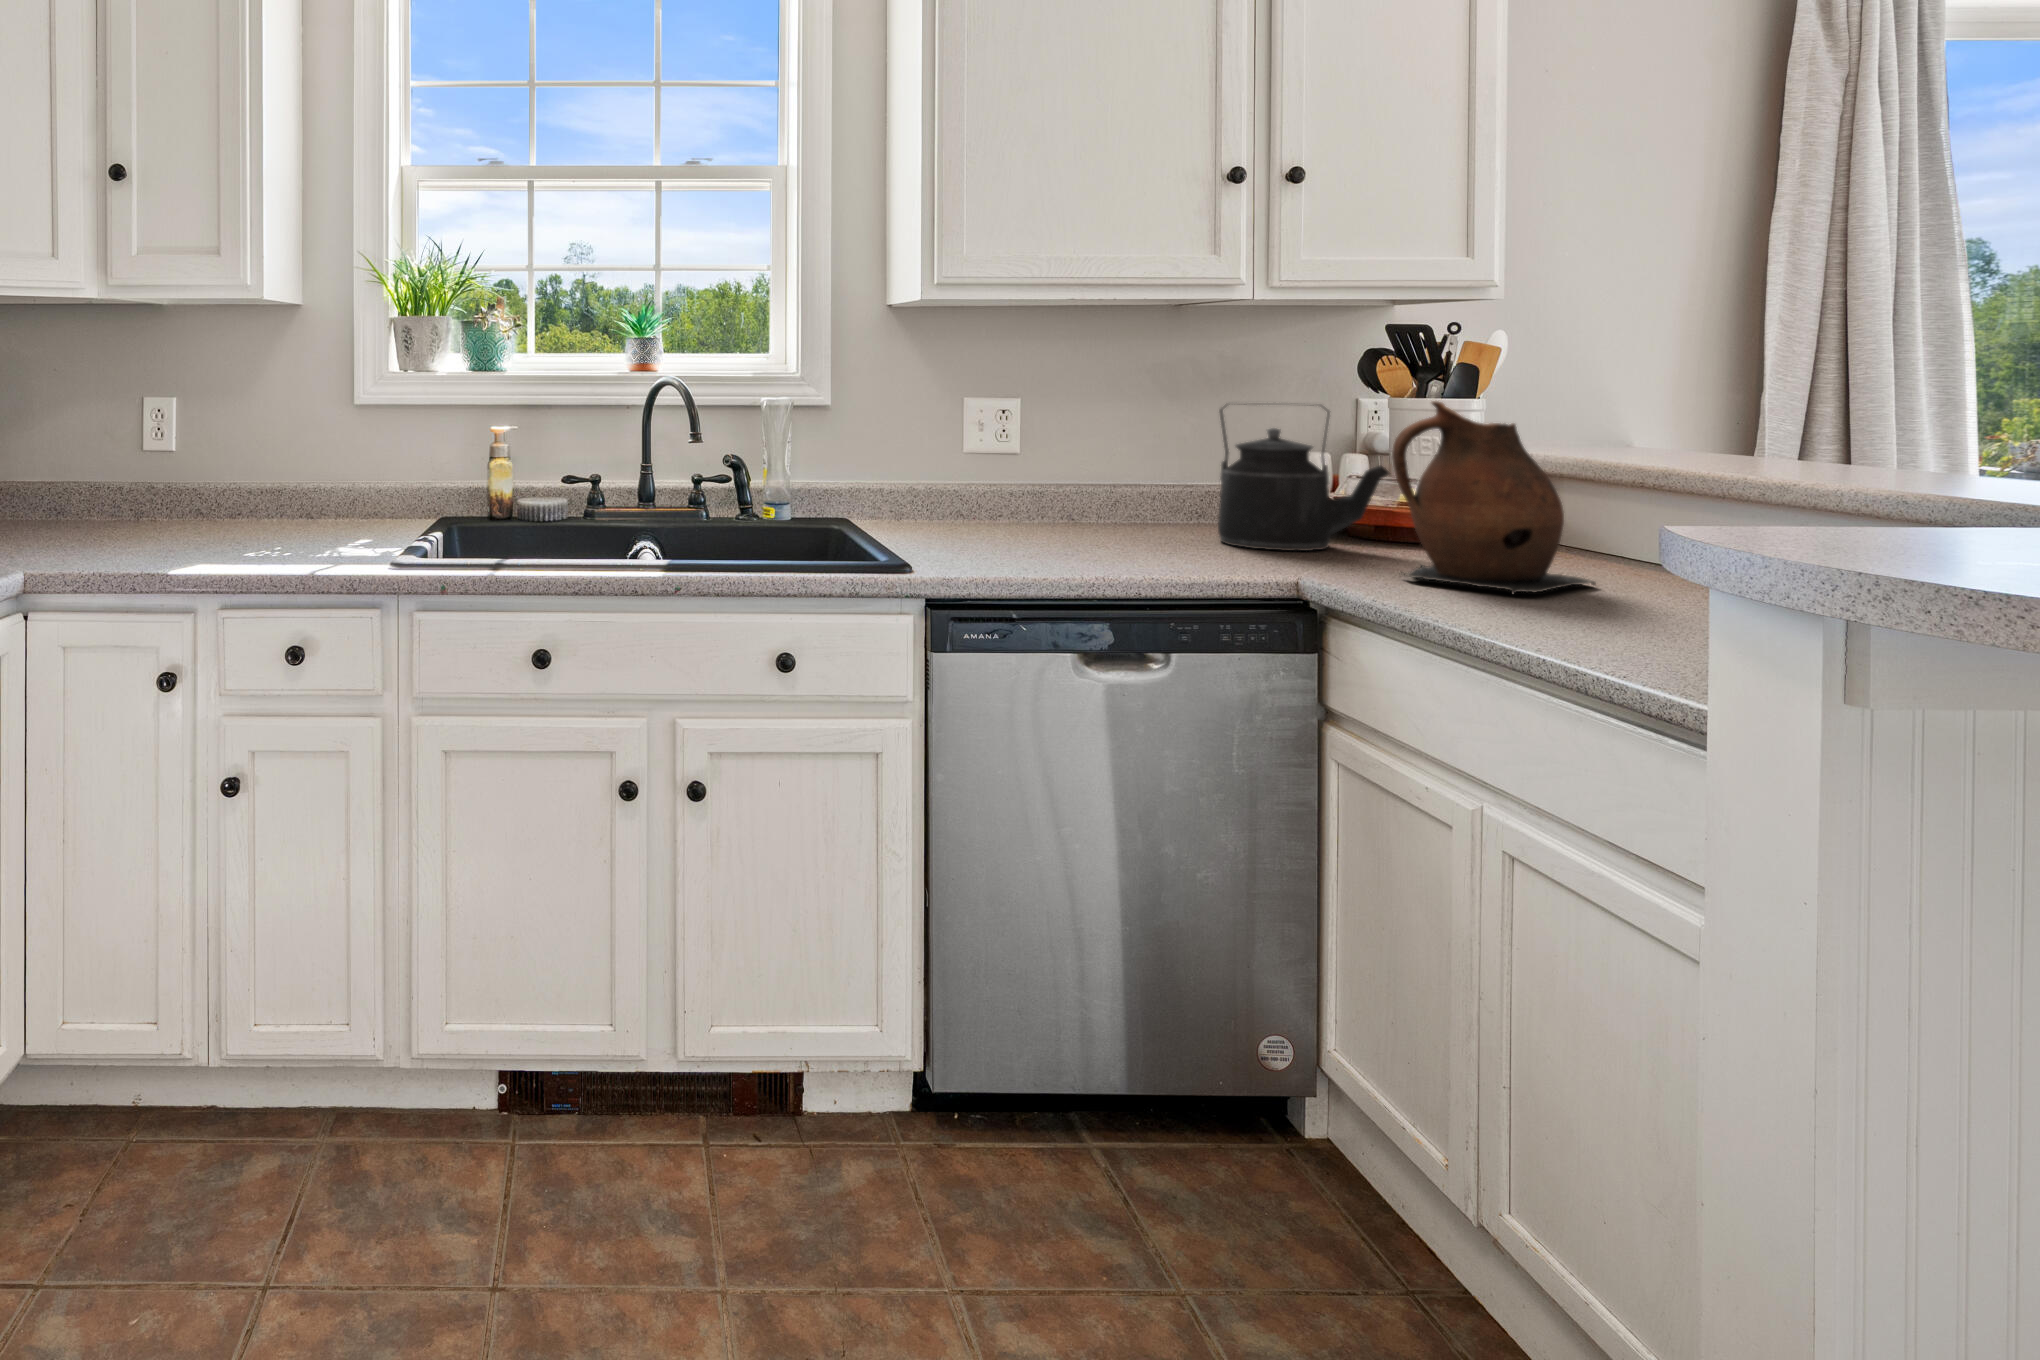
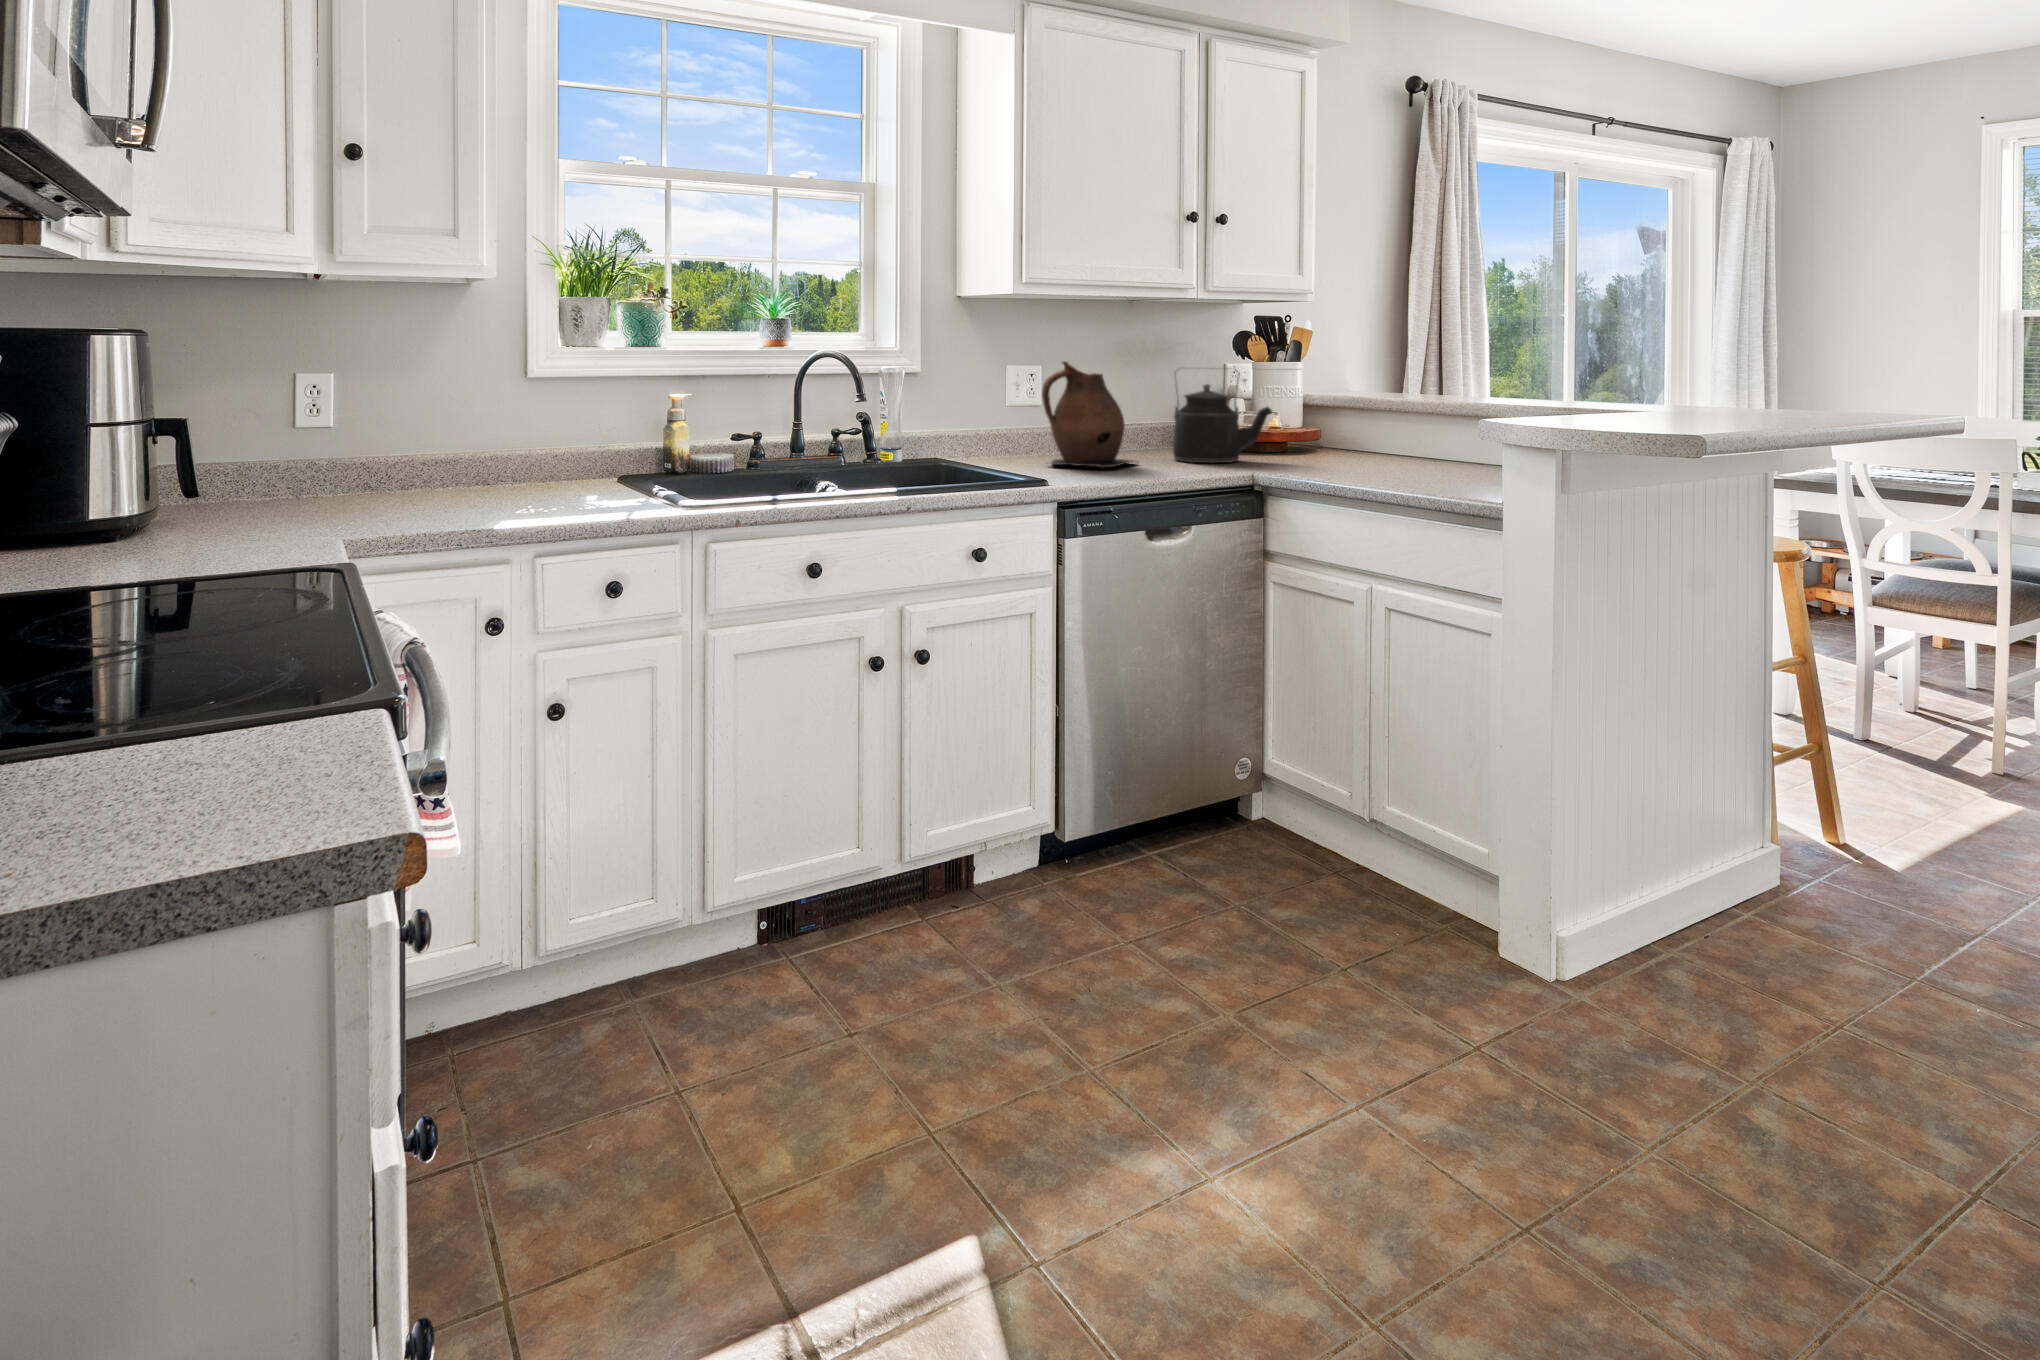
ceramic pitcher: present [1392,401,1596,594] -> present [1042,361,1135,468]

